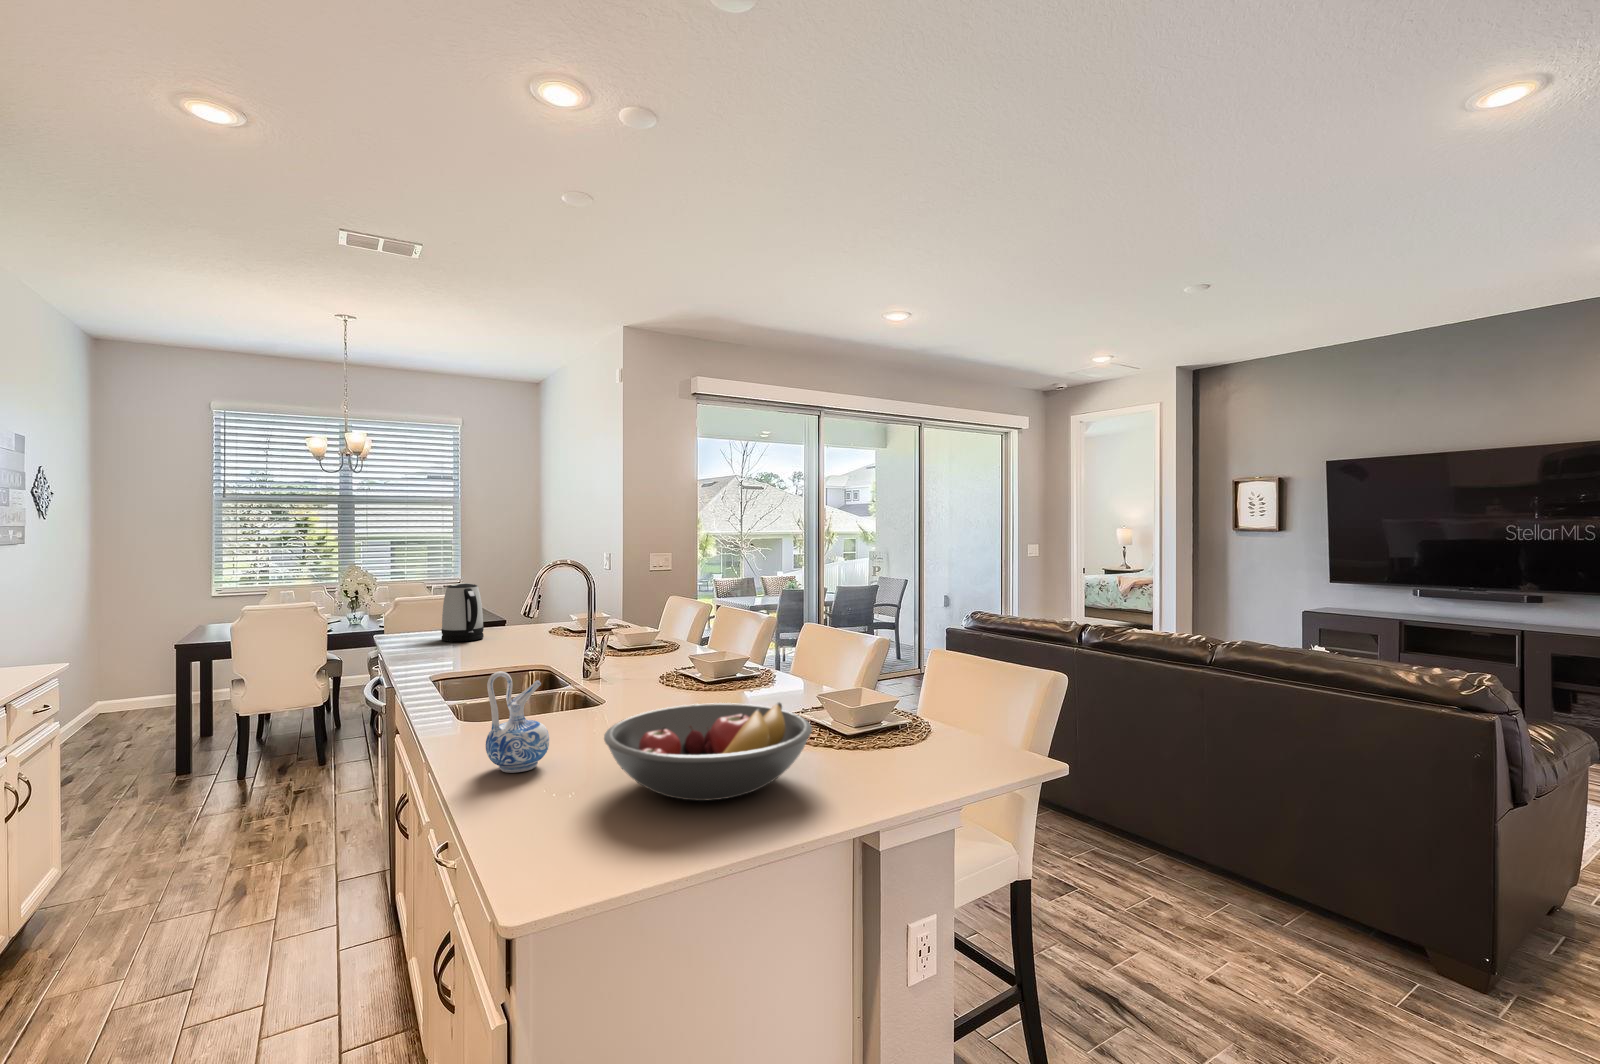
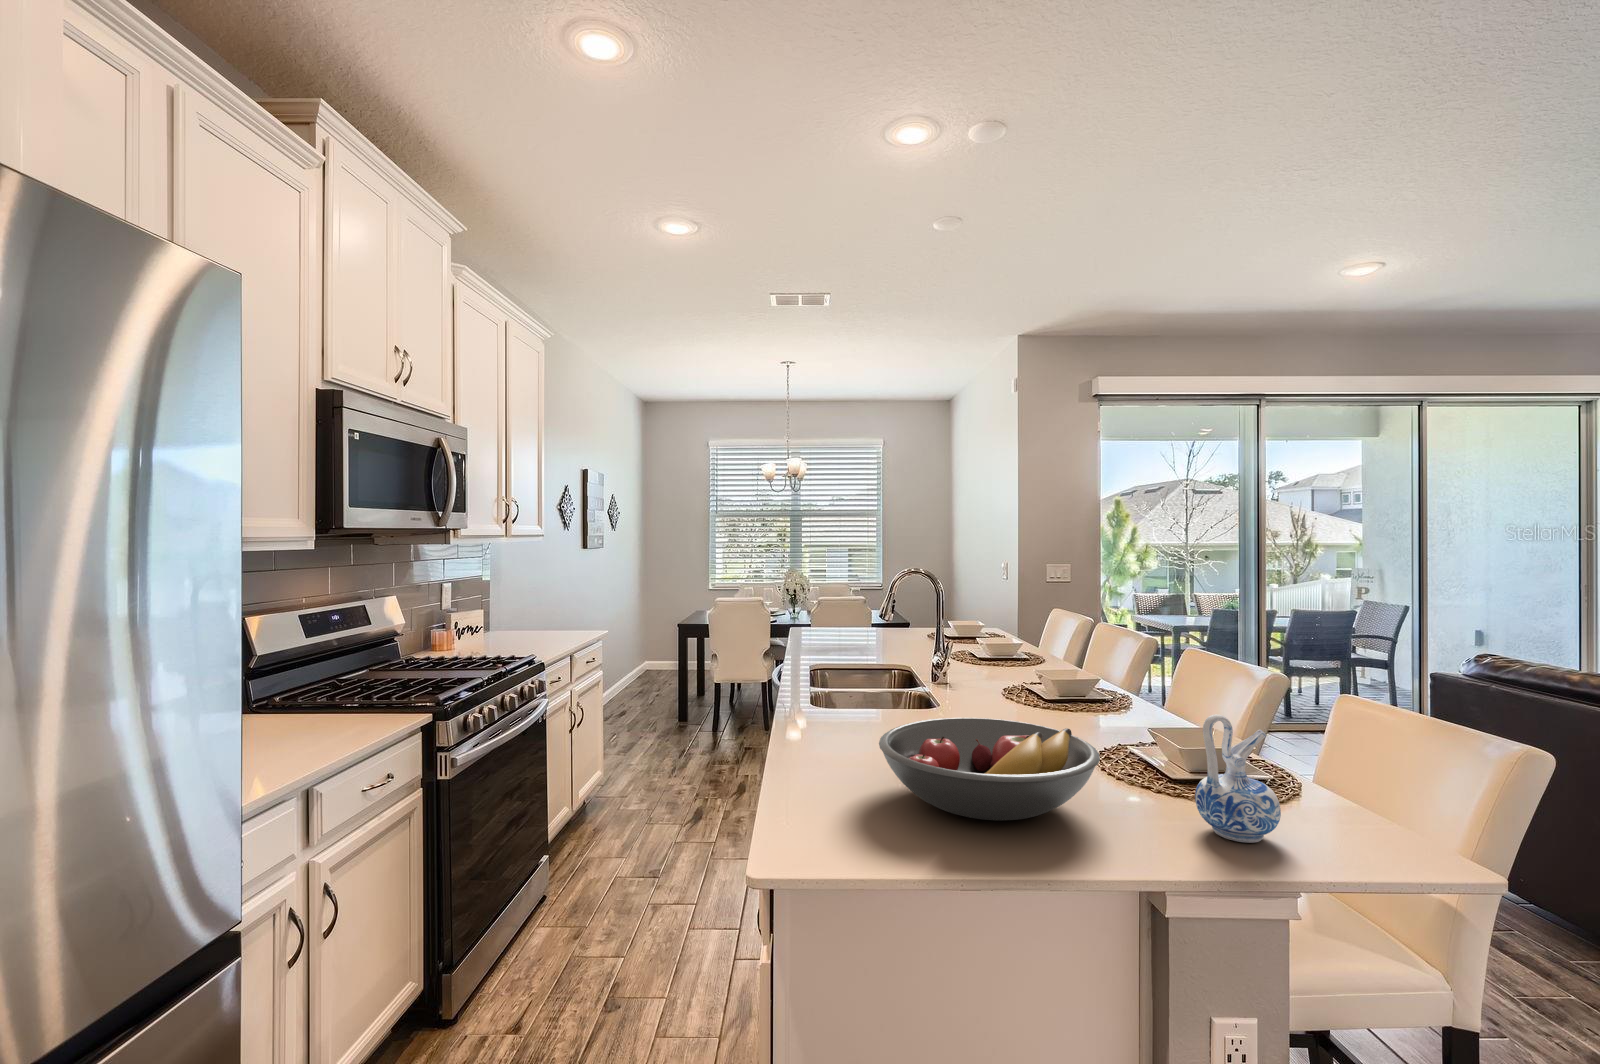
kettle: present [441,583,484,642] -> none [835,586,869,636]
ceramic pitcher: present [486,671,549,773] -> present [1195,714,1281,843]

